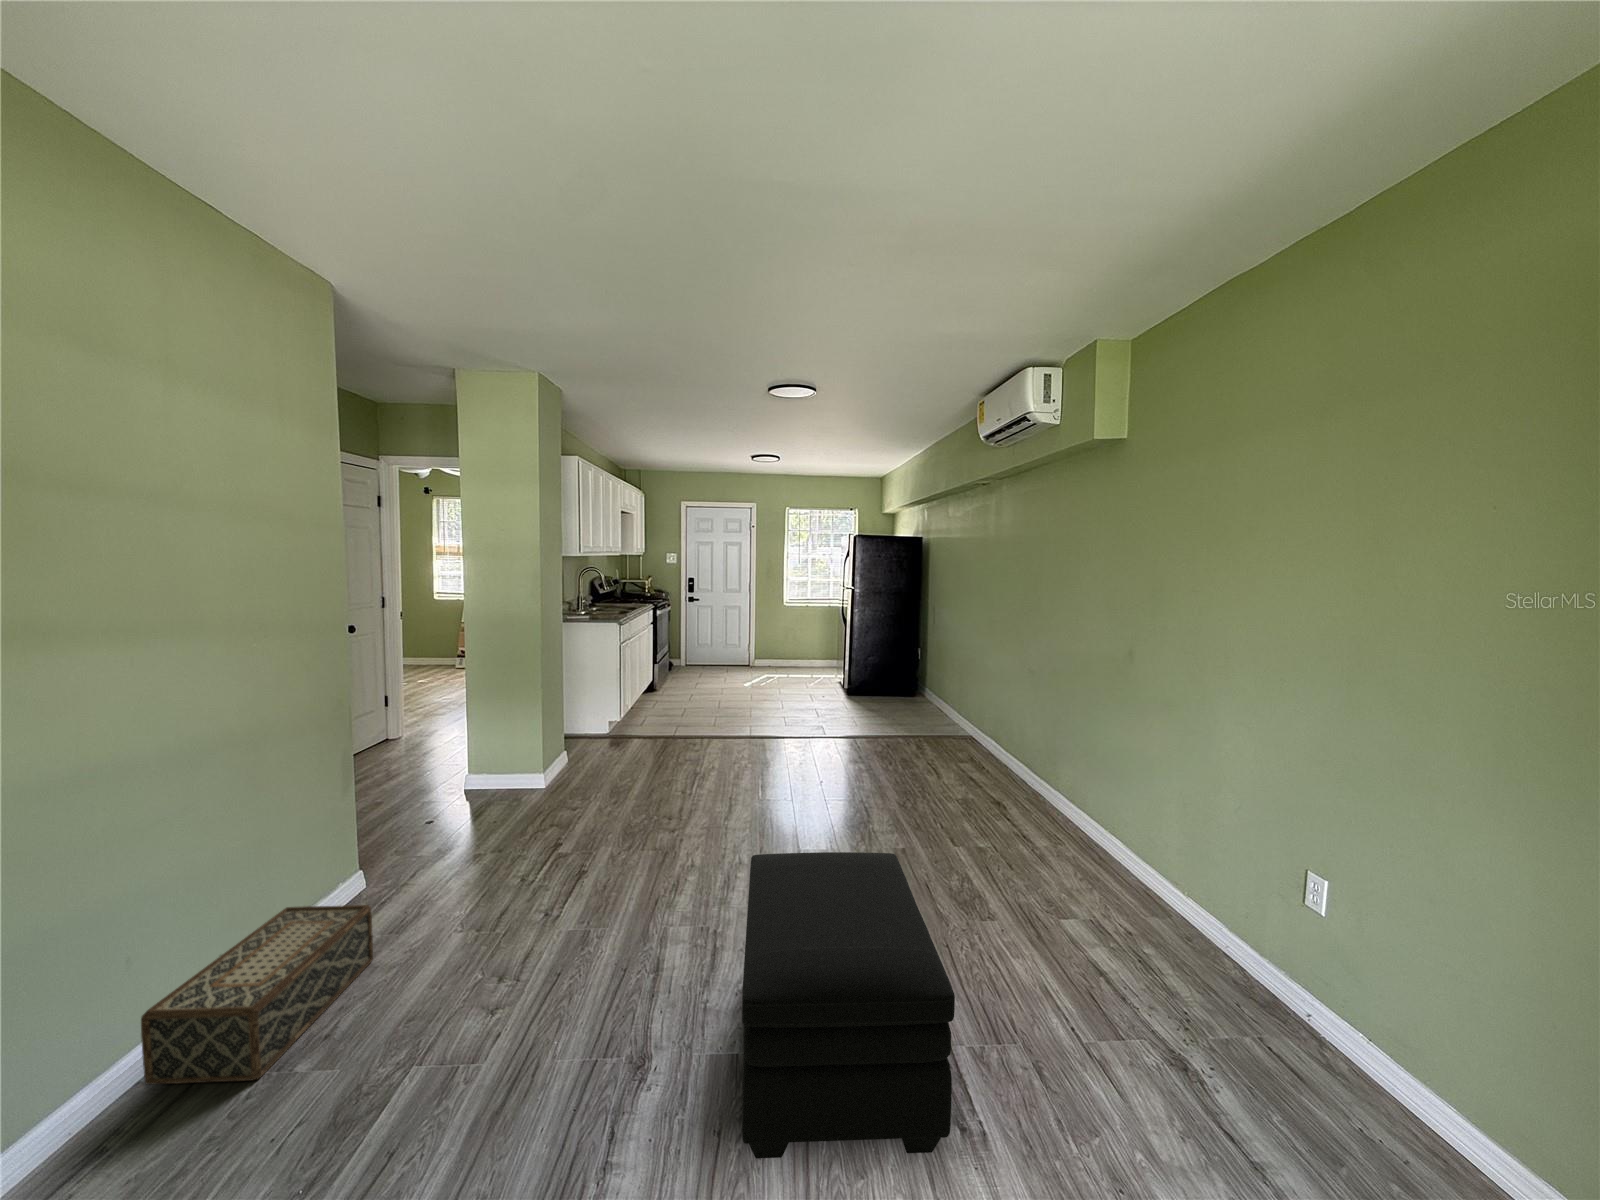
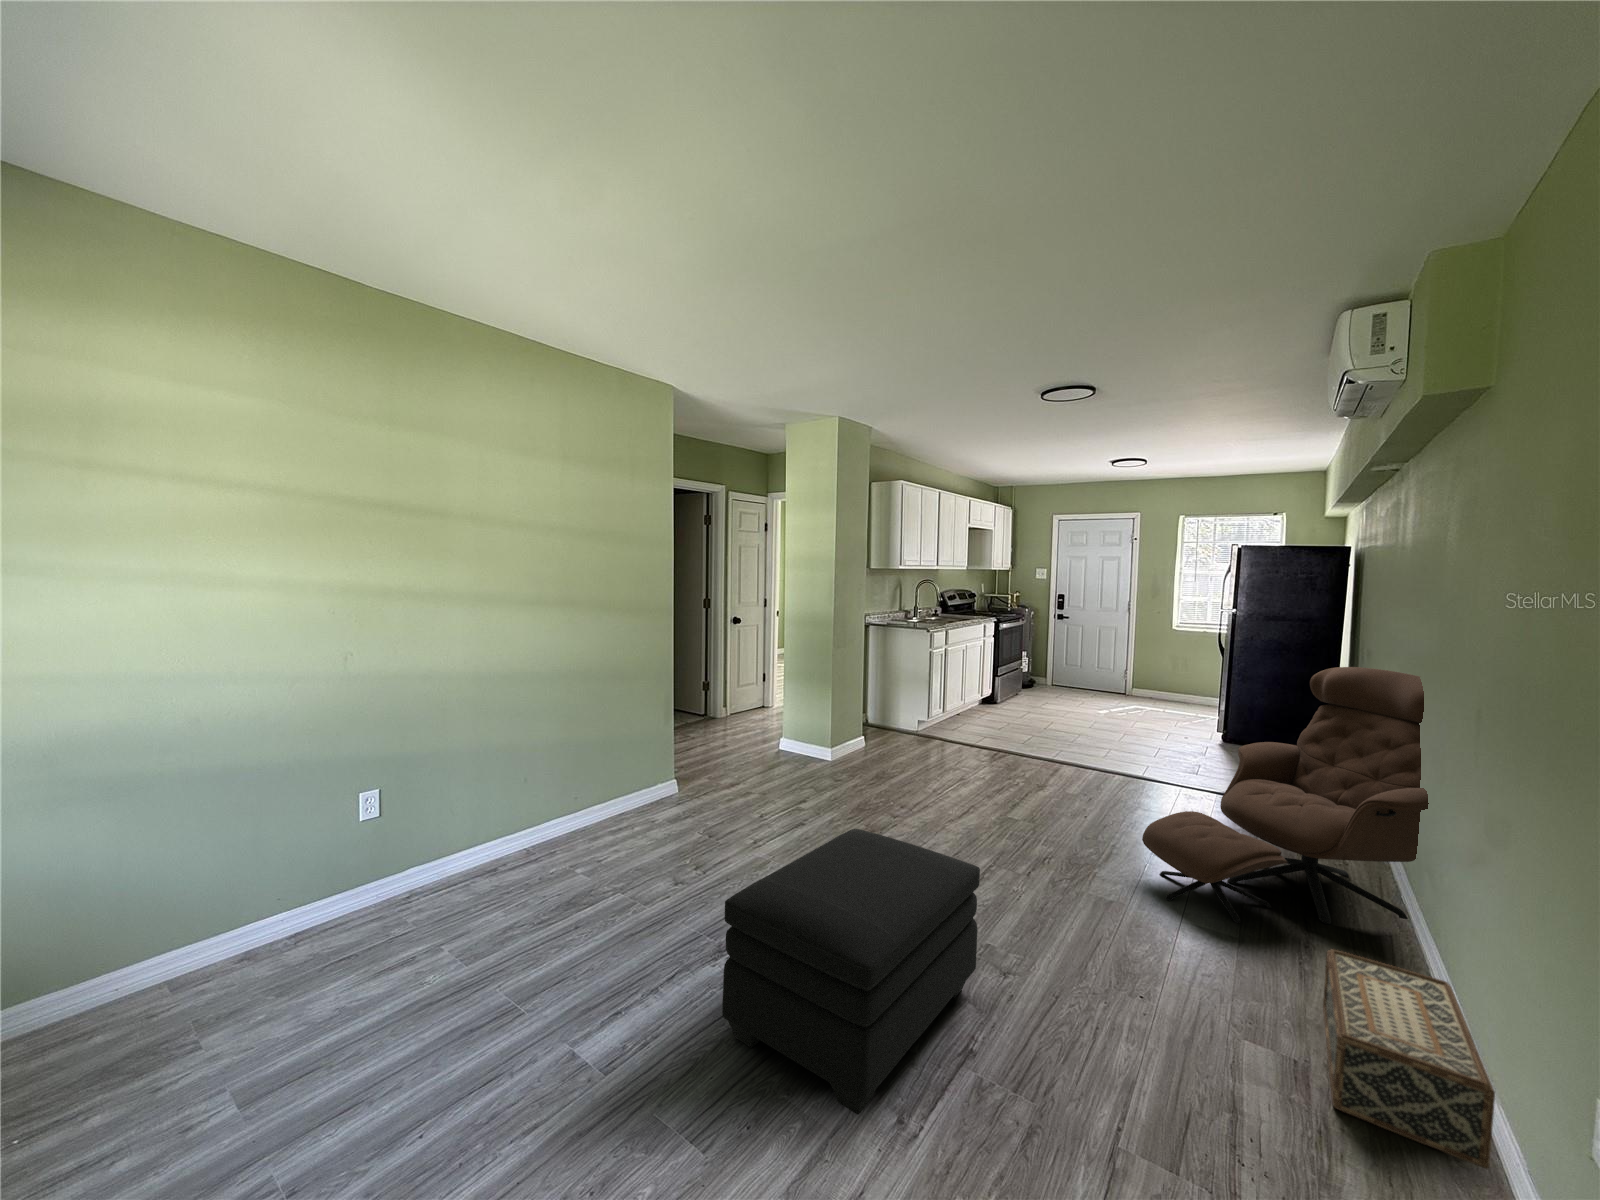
lounge chair: none [895,627,1061,830] -> present [1142,667,1429,924]
woven basket: present [141,905,373,1085] -> present [1323,949,1495,1169]

